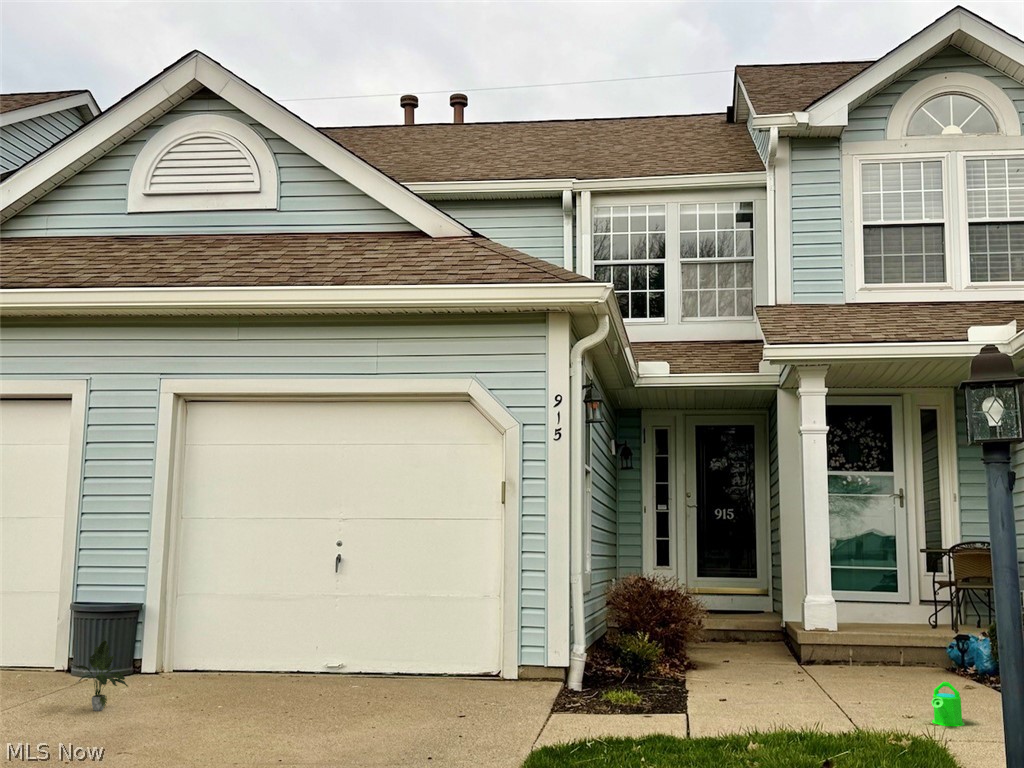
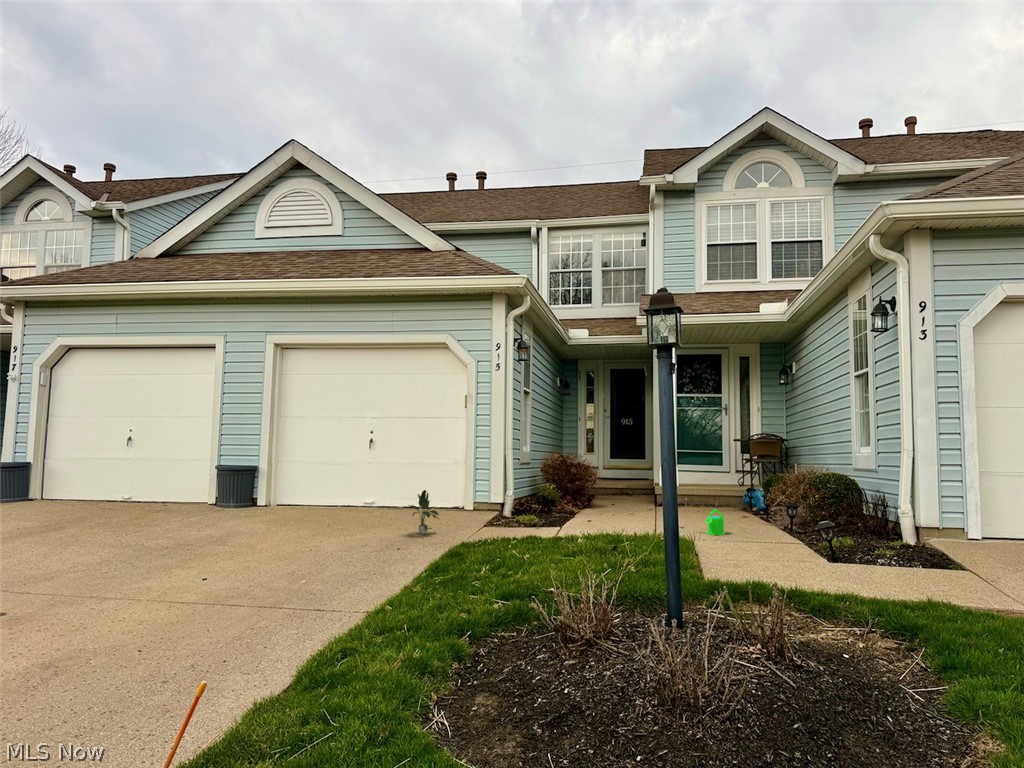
potted plant: present [74,640,128,711] -> present [408,490,439,535]

